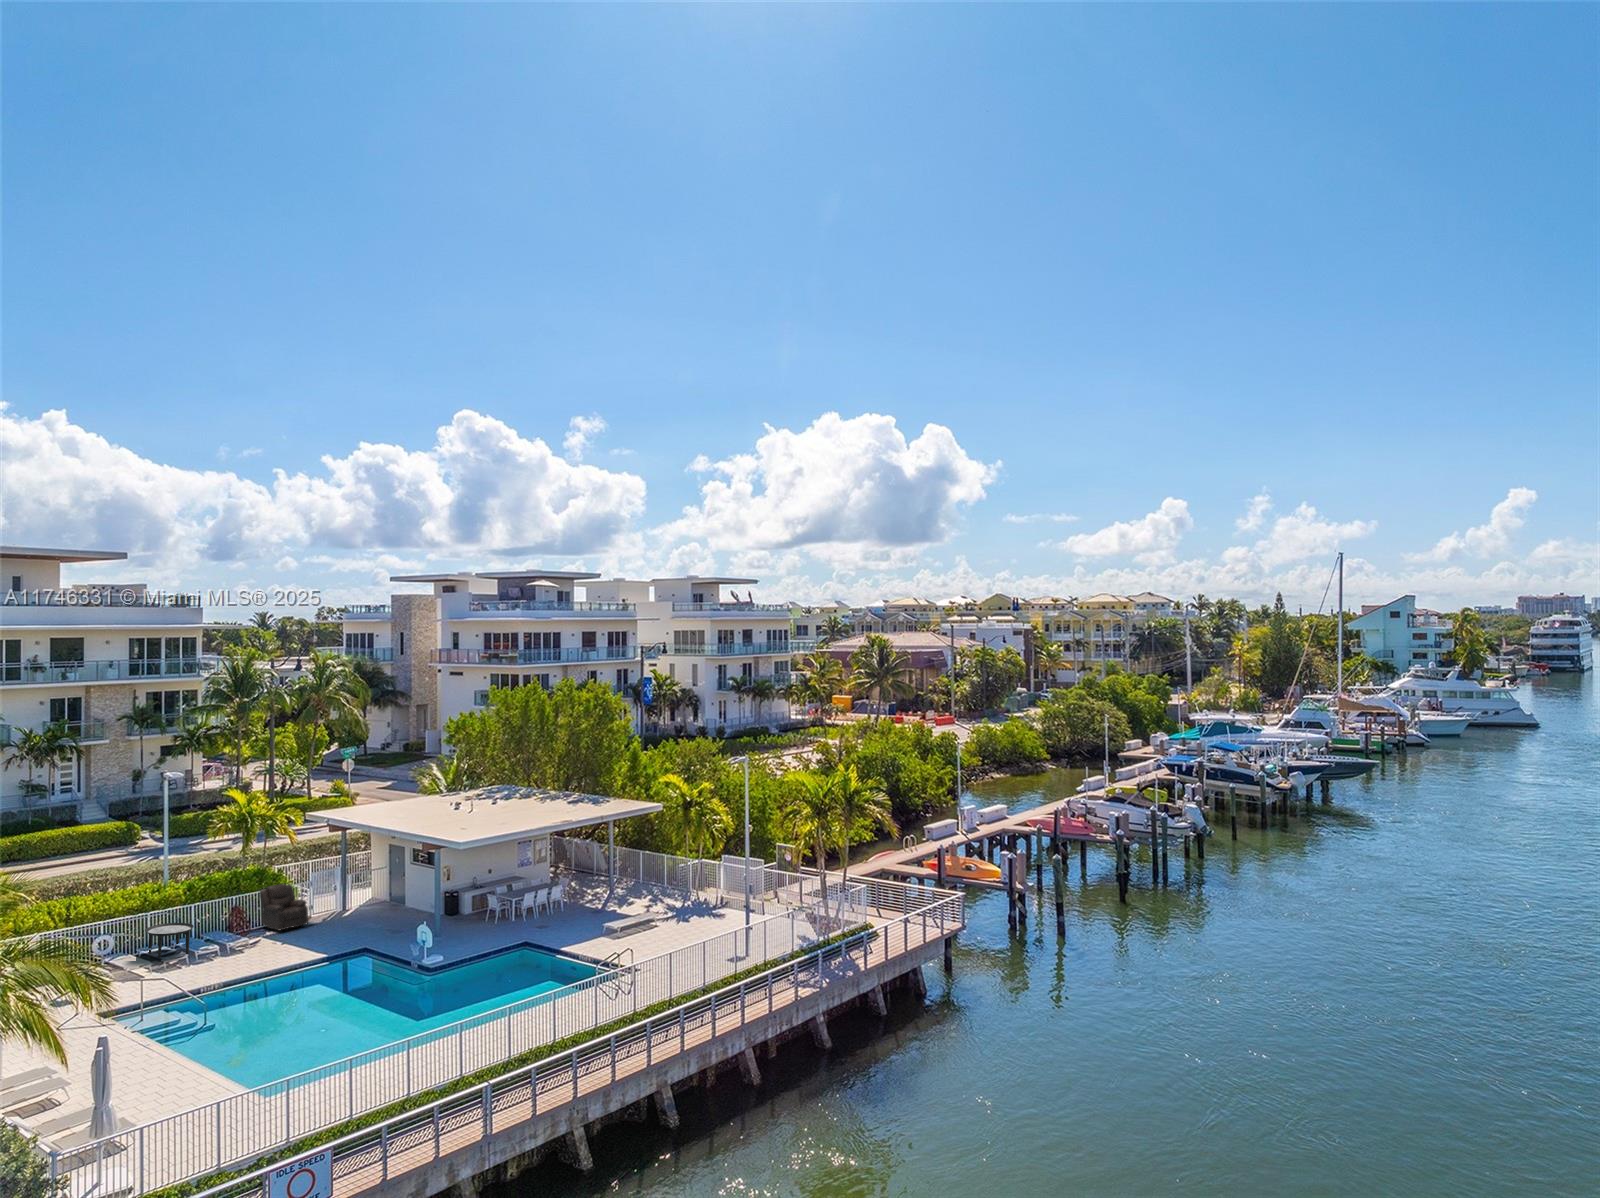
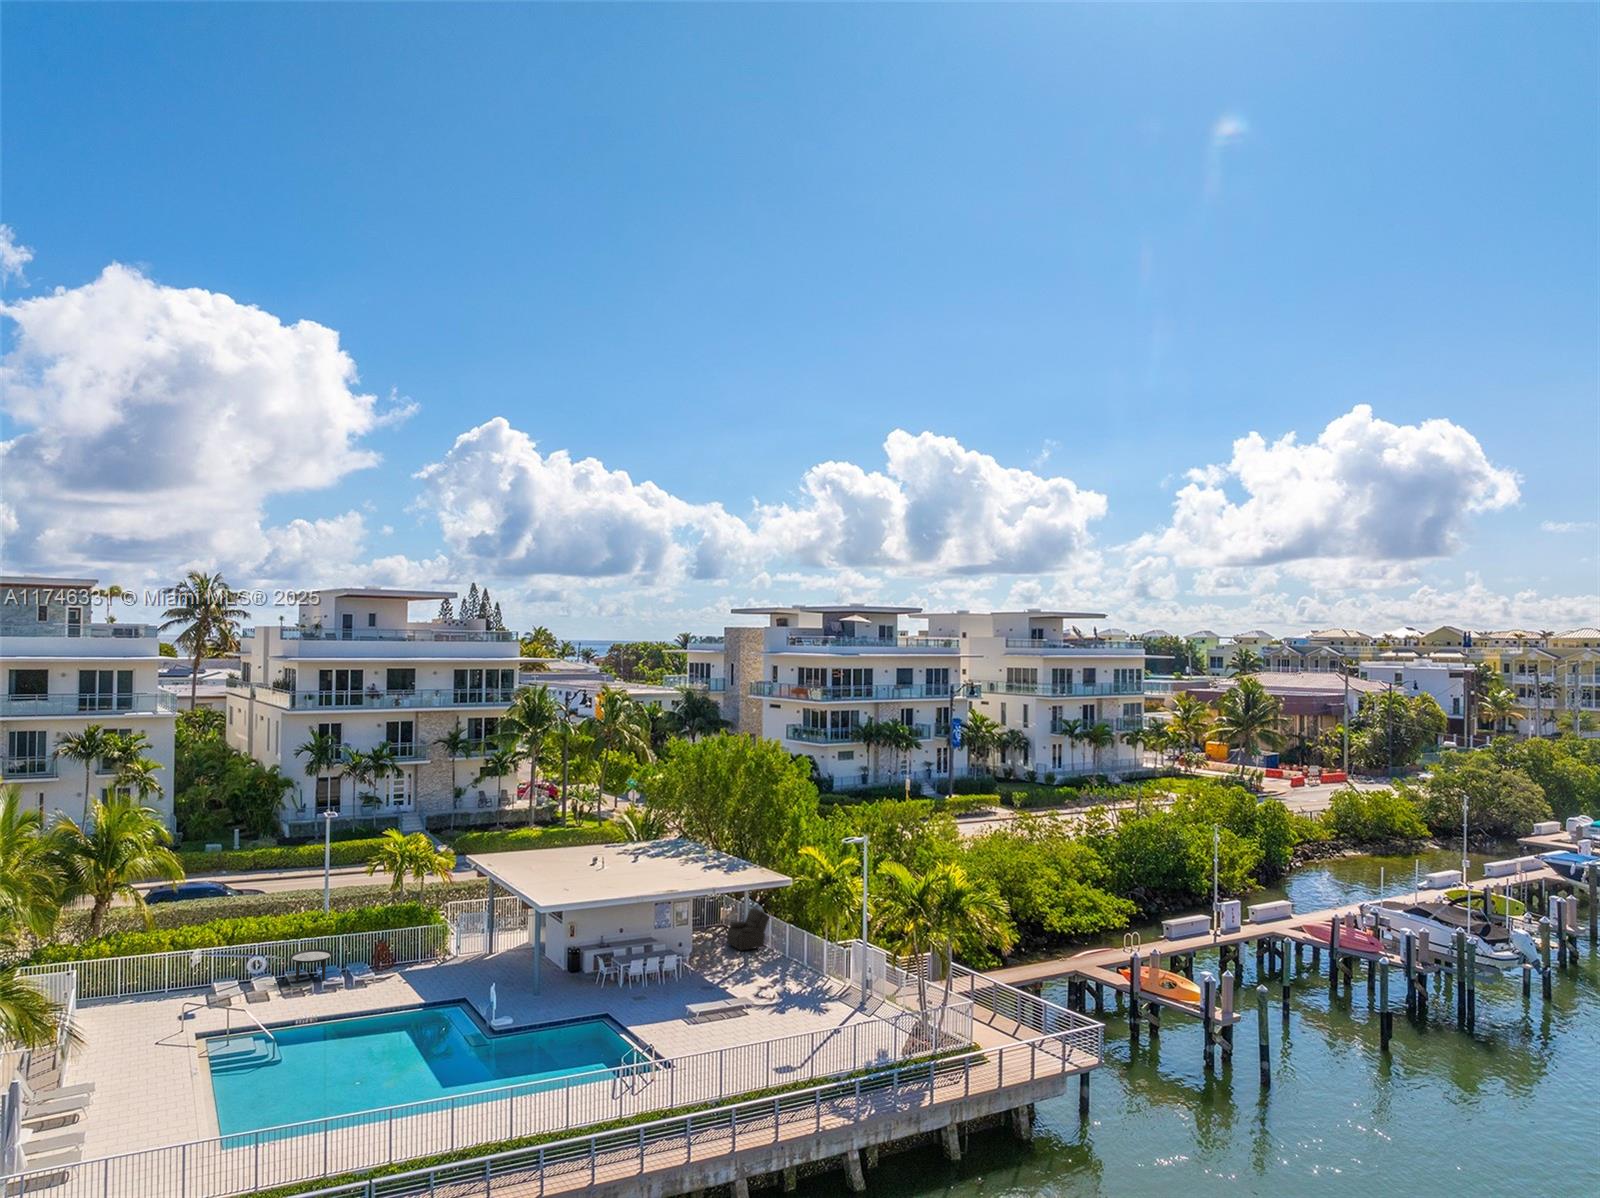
chair: present [260,884,308,930] -> present [727,908,769,950]

